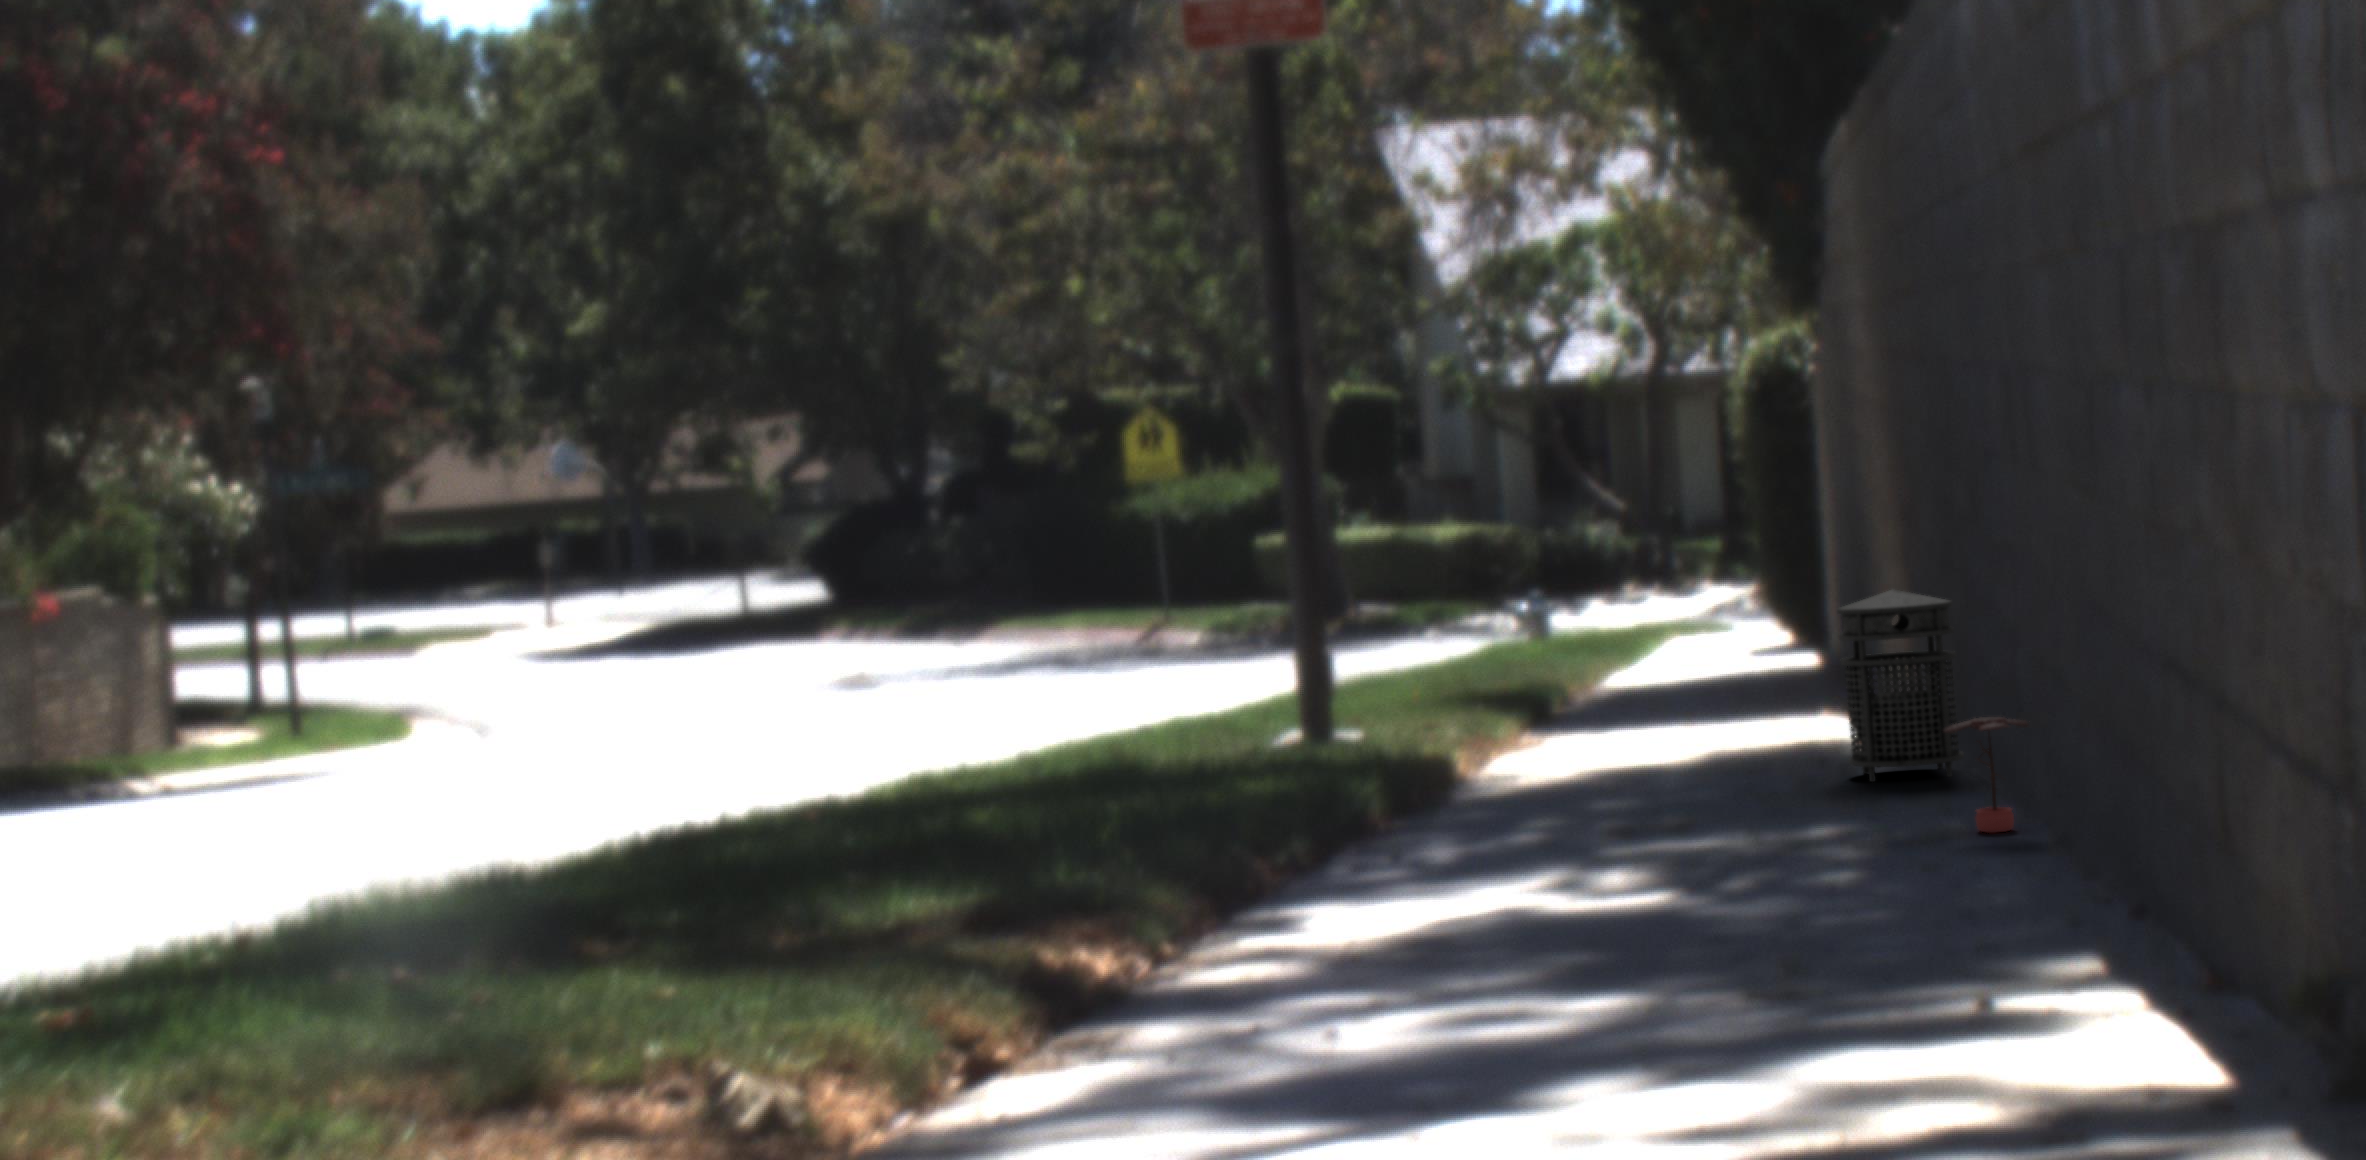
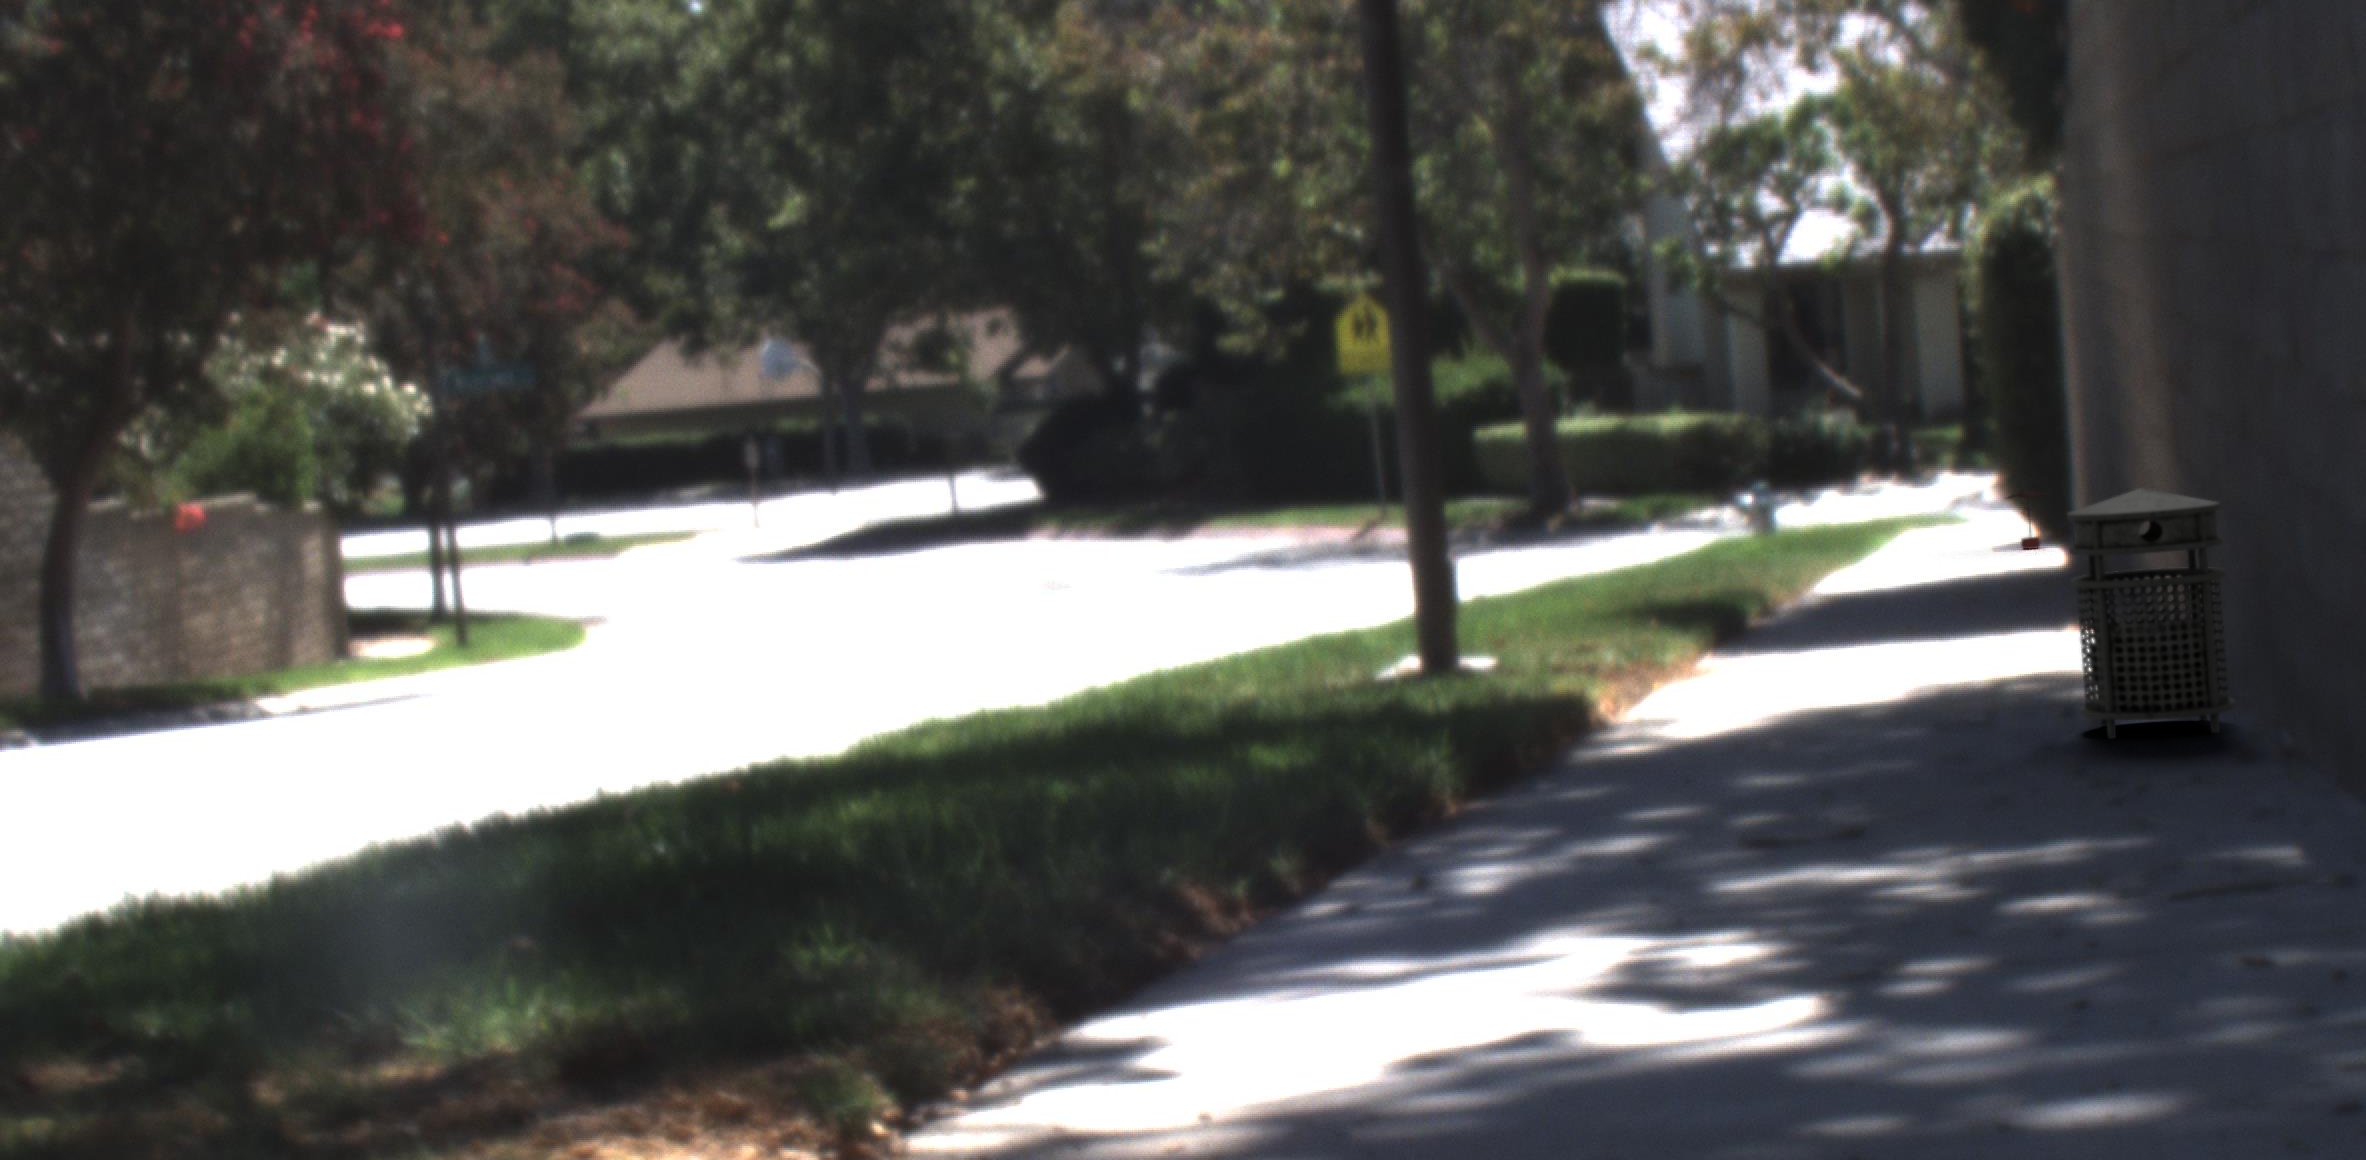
potted plant: present [1943,717,2028,833] -> present [2007,491,2047,549]

